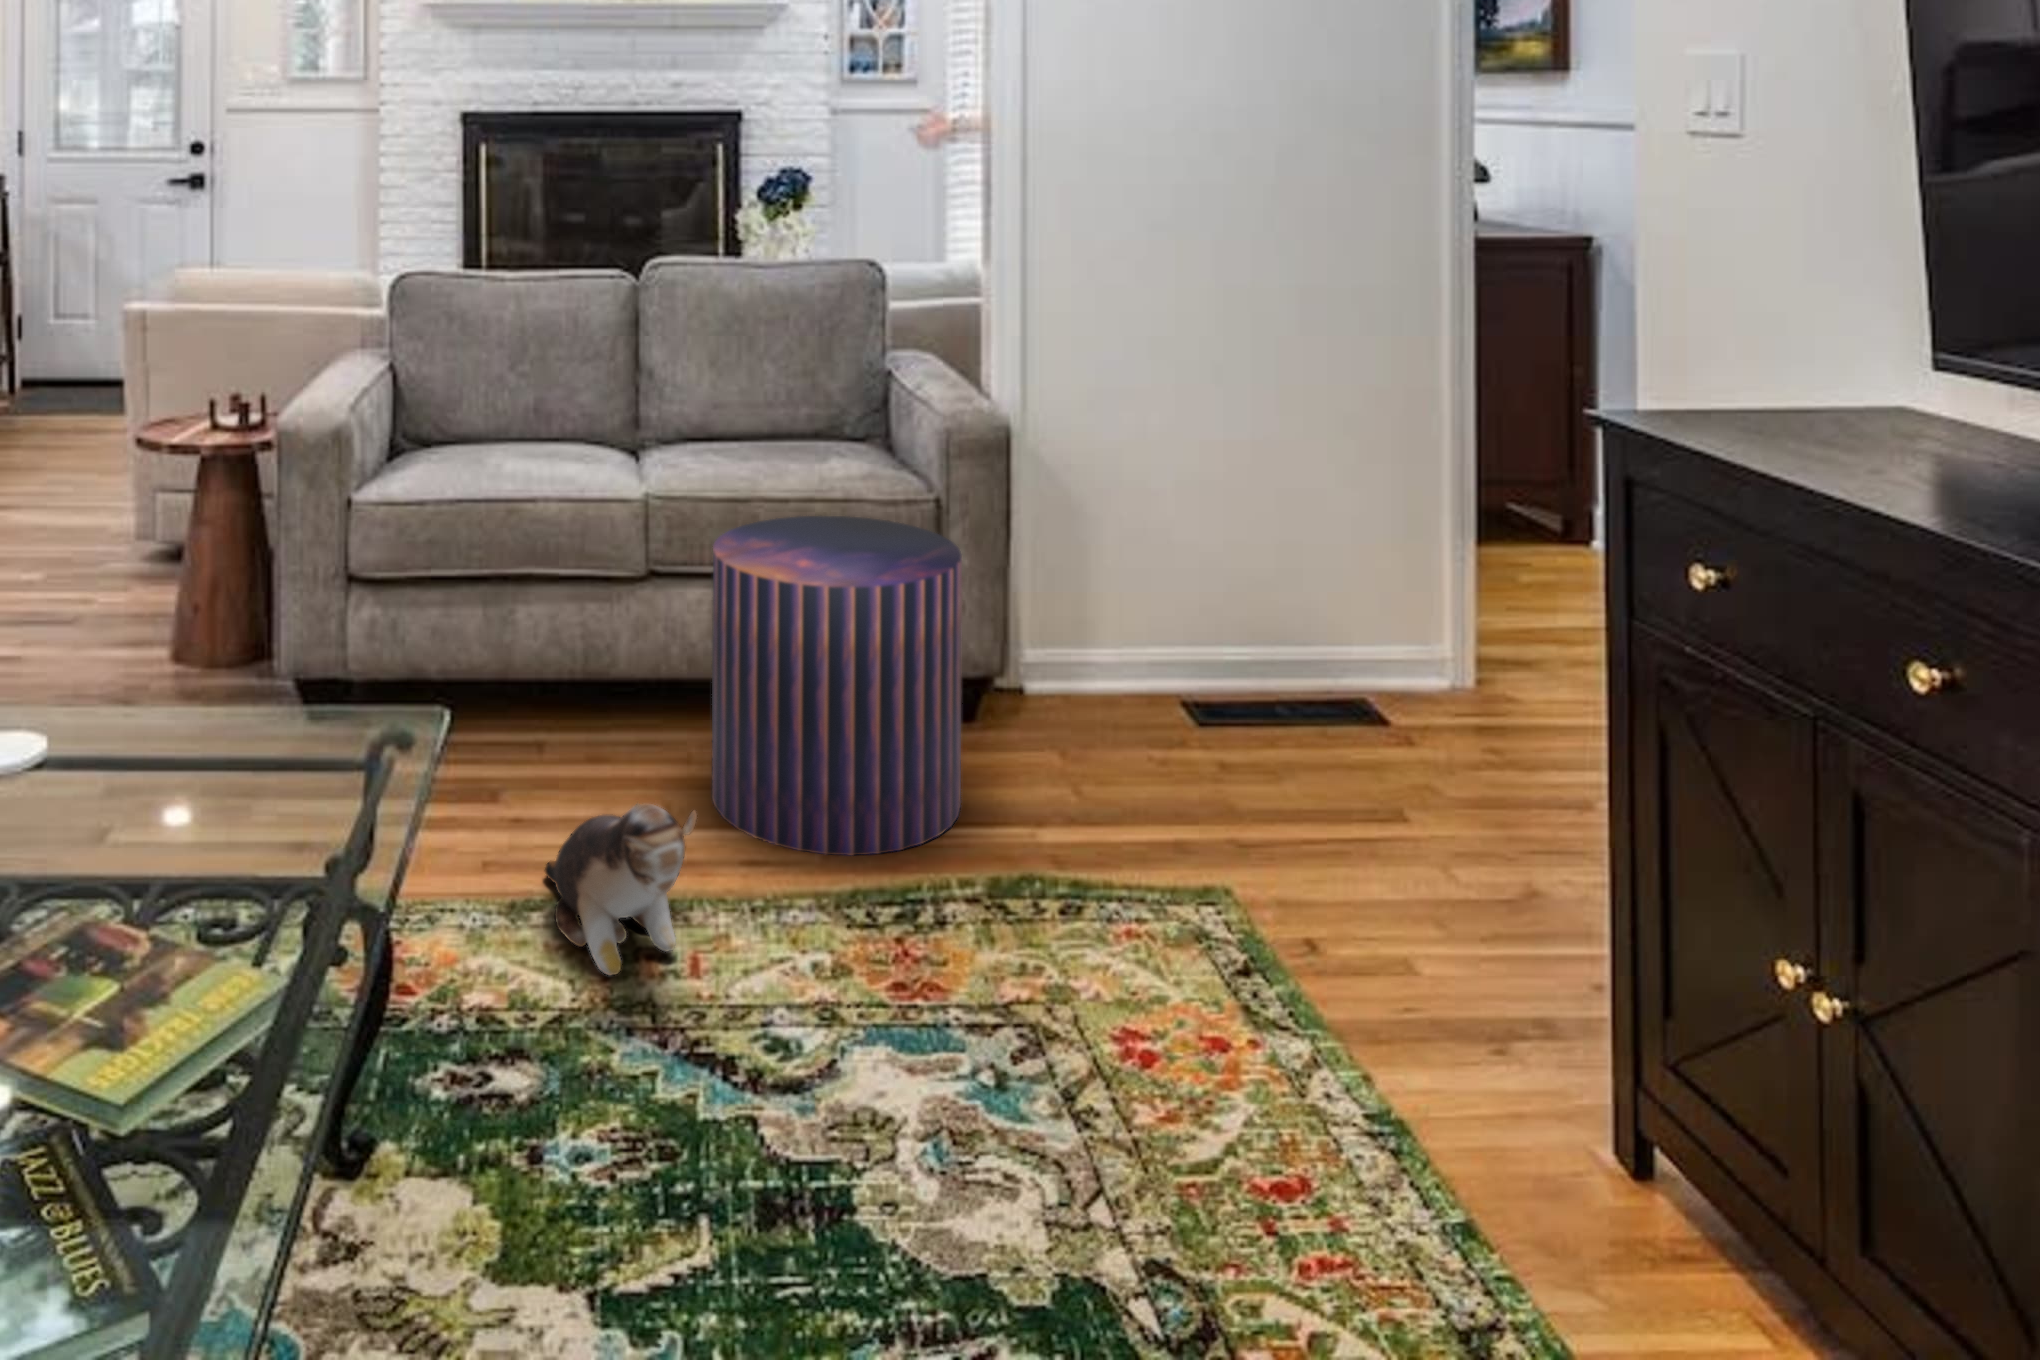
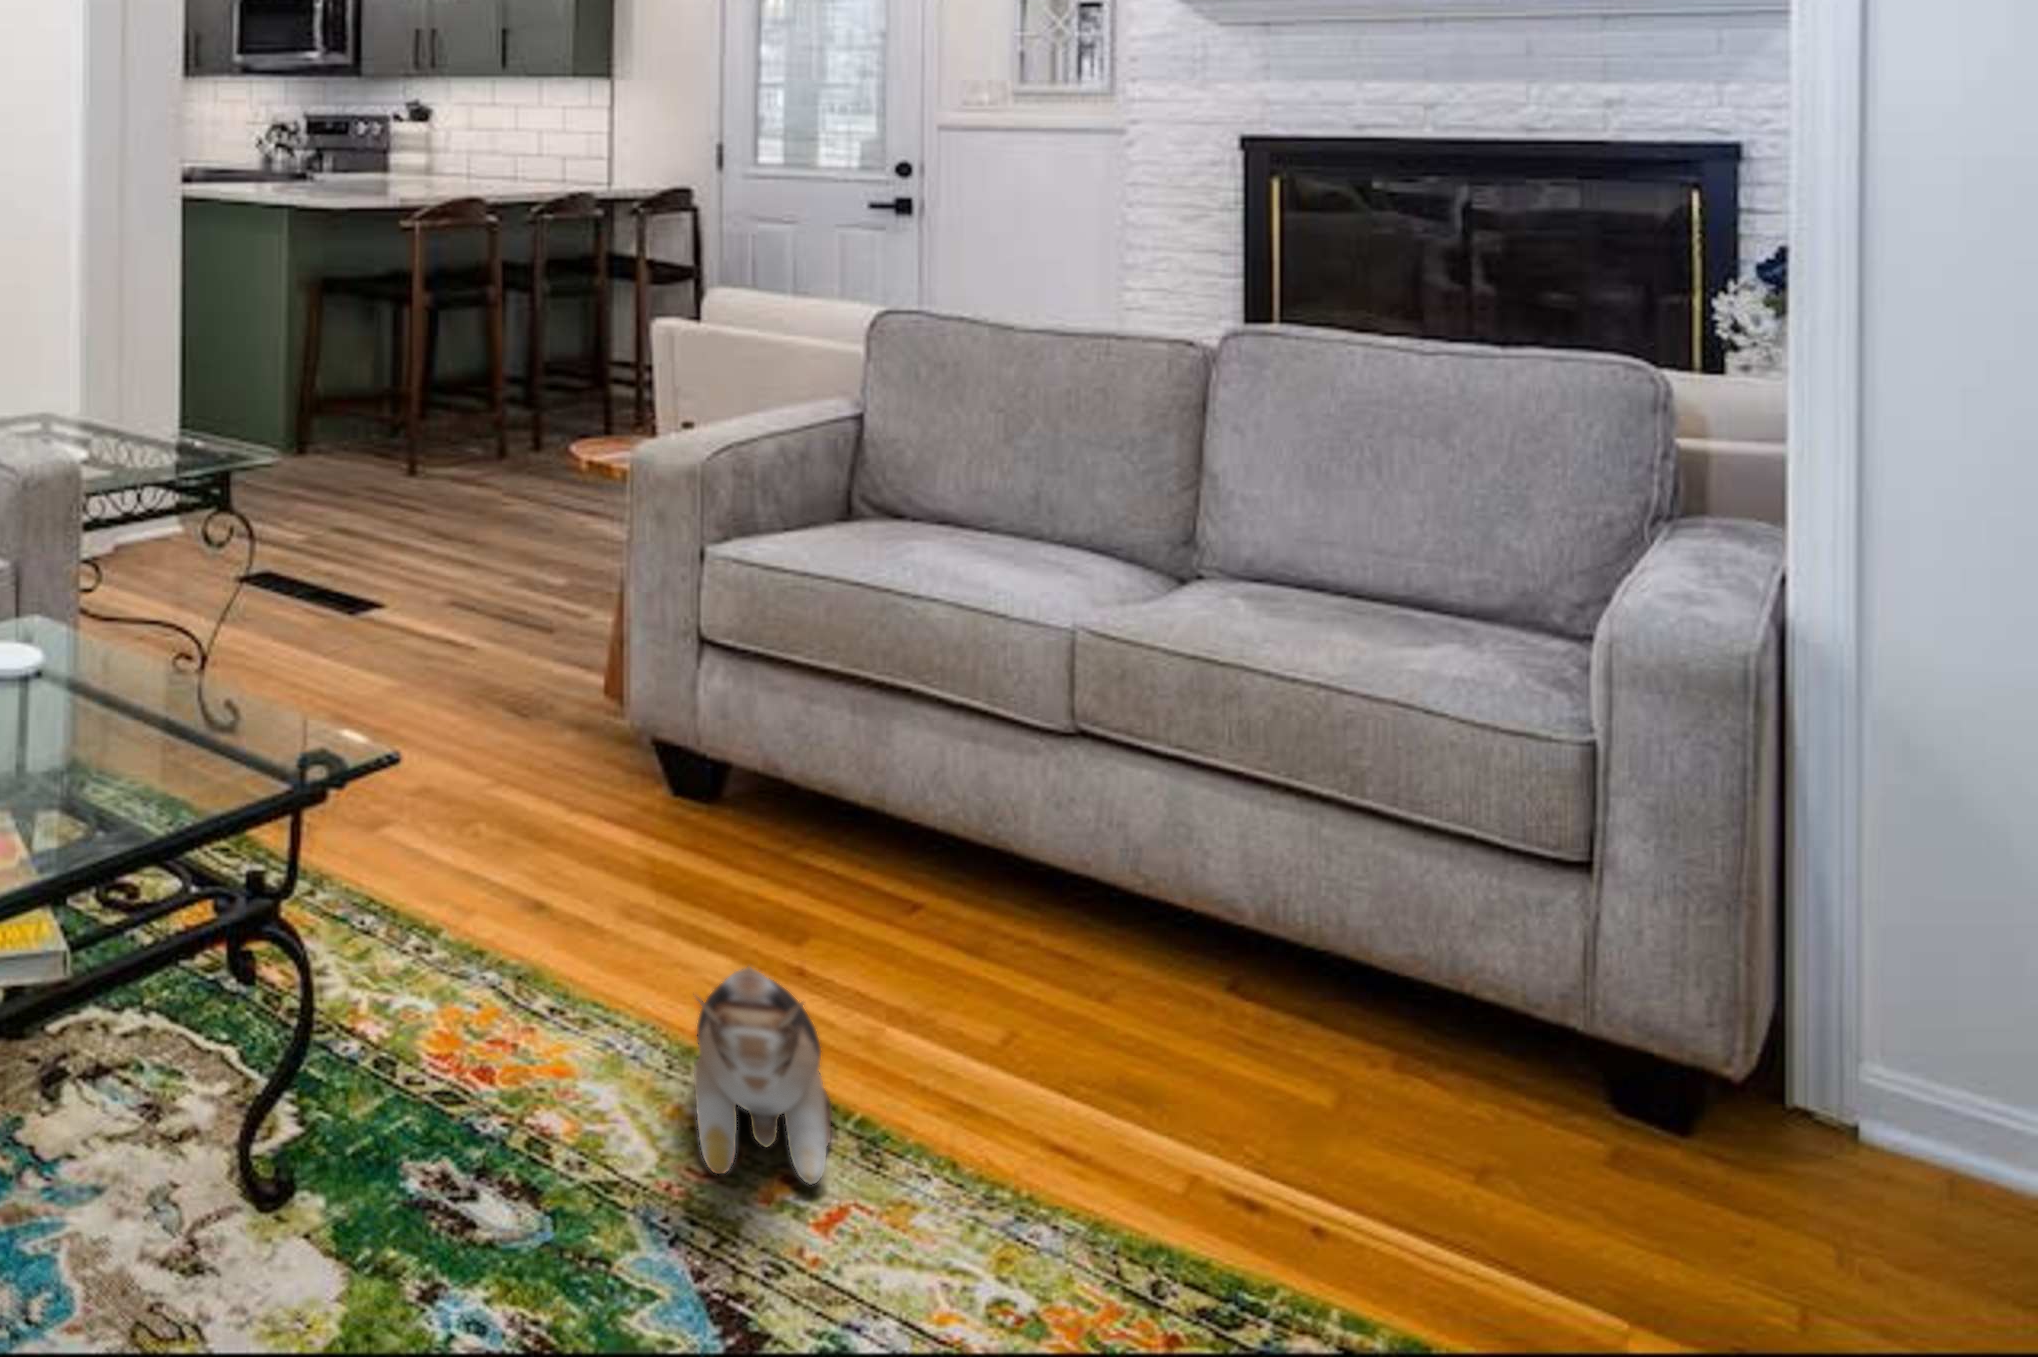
pouf: present [712,516,962,856] -> none [1065,683,1536,1257]

